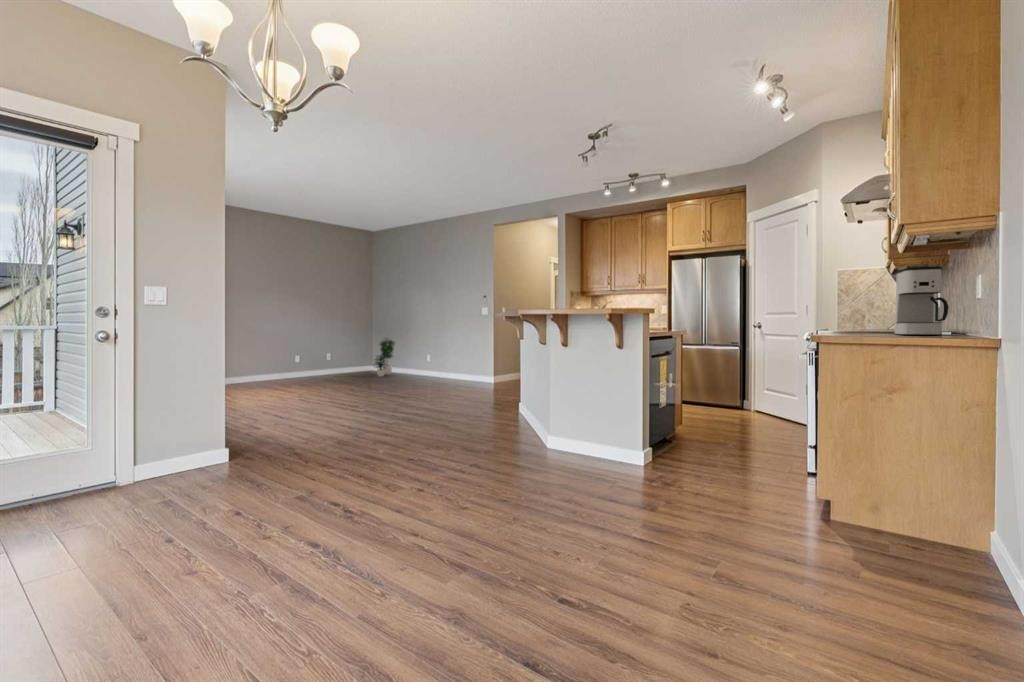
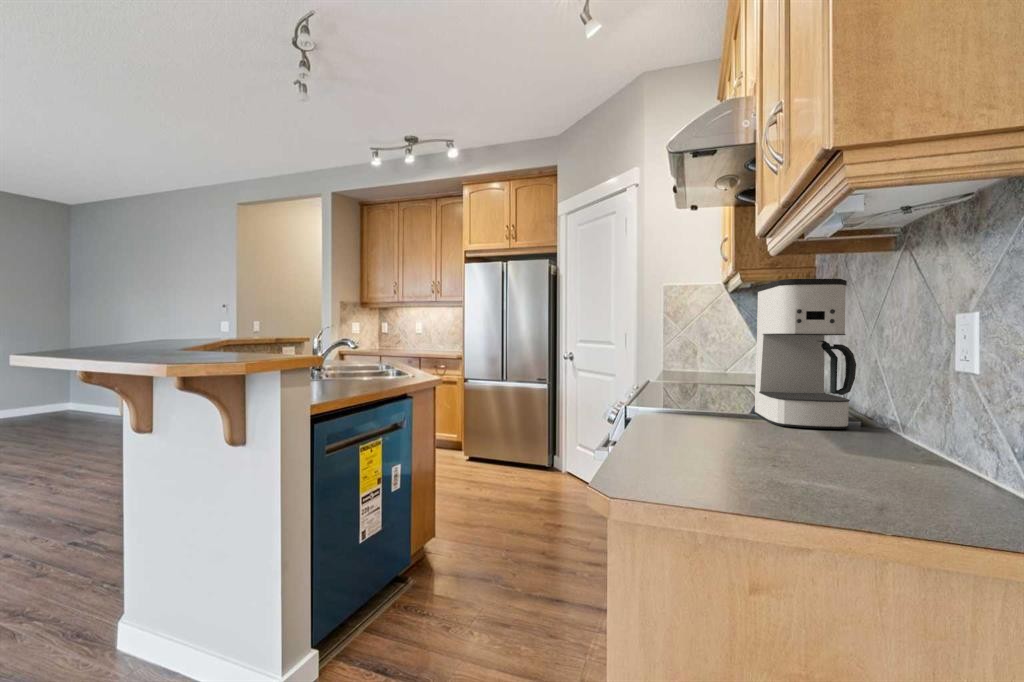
potted plant: present [373,339,395,377] -> none [43,359,98,421]

